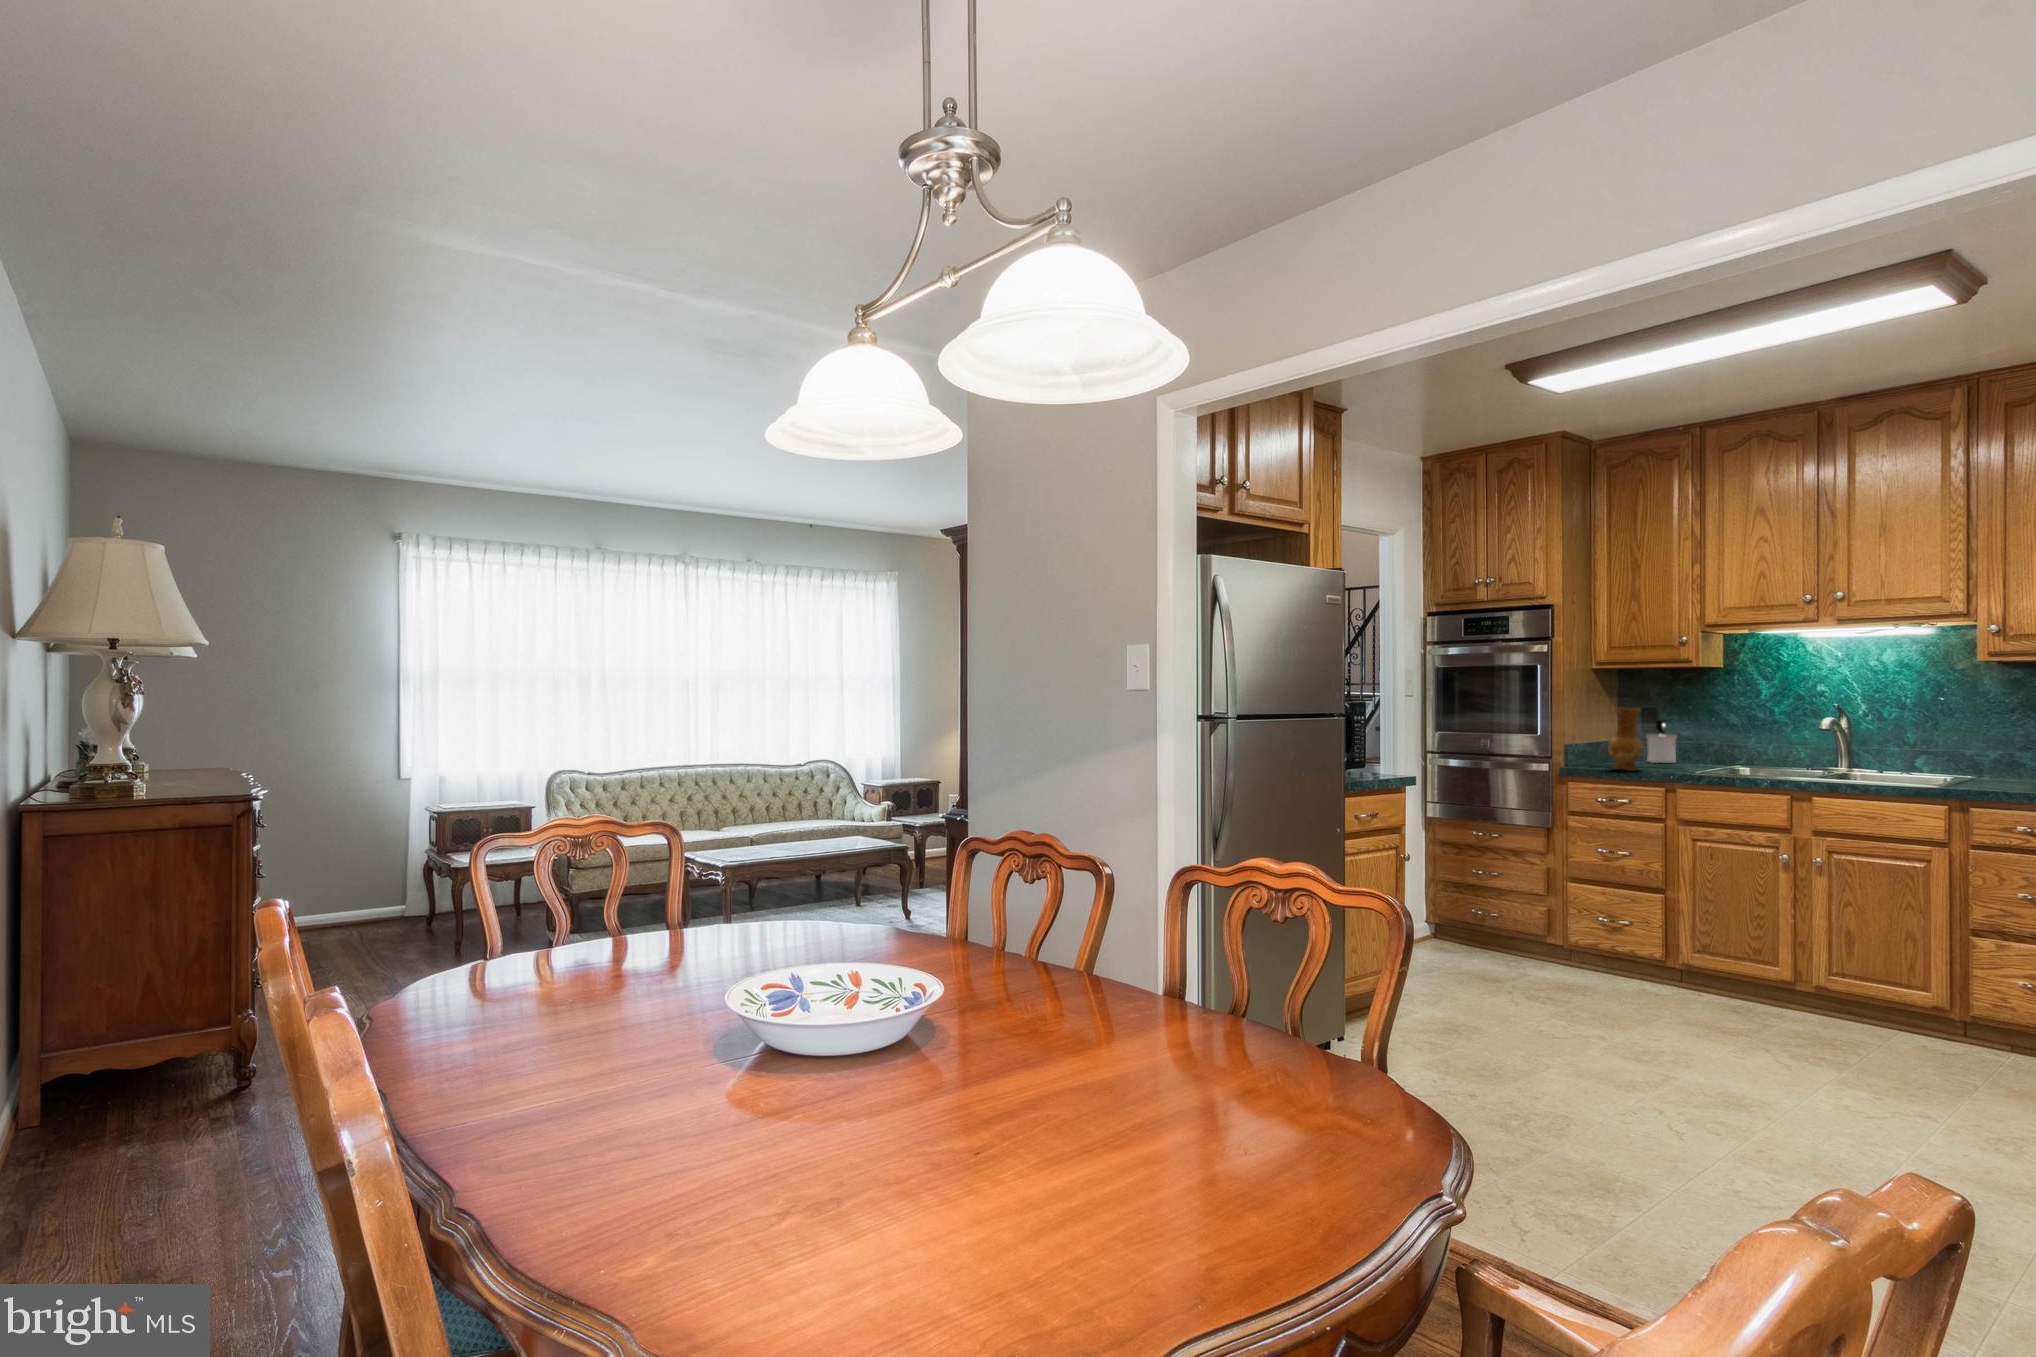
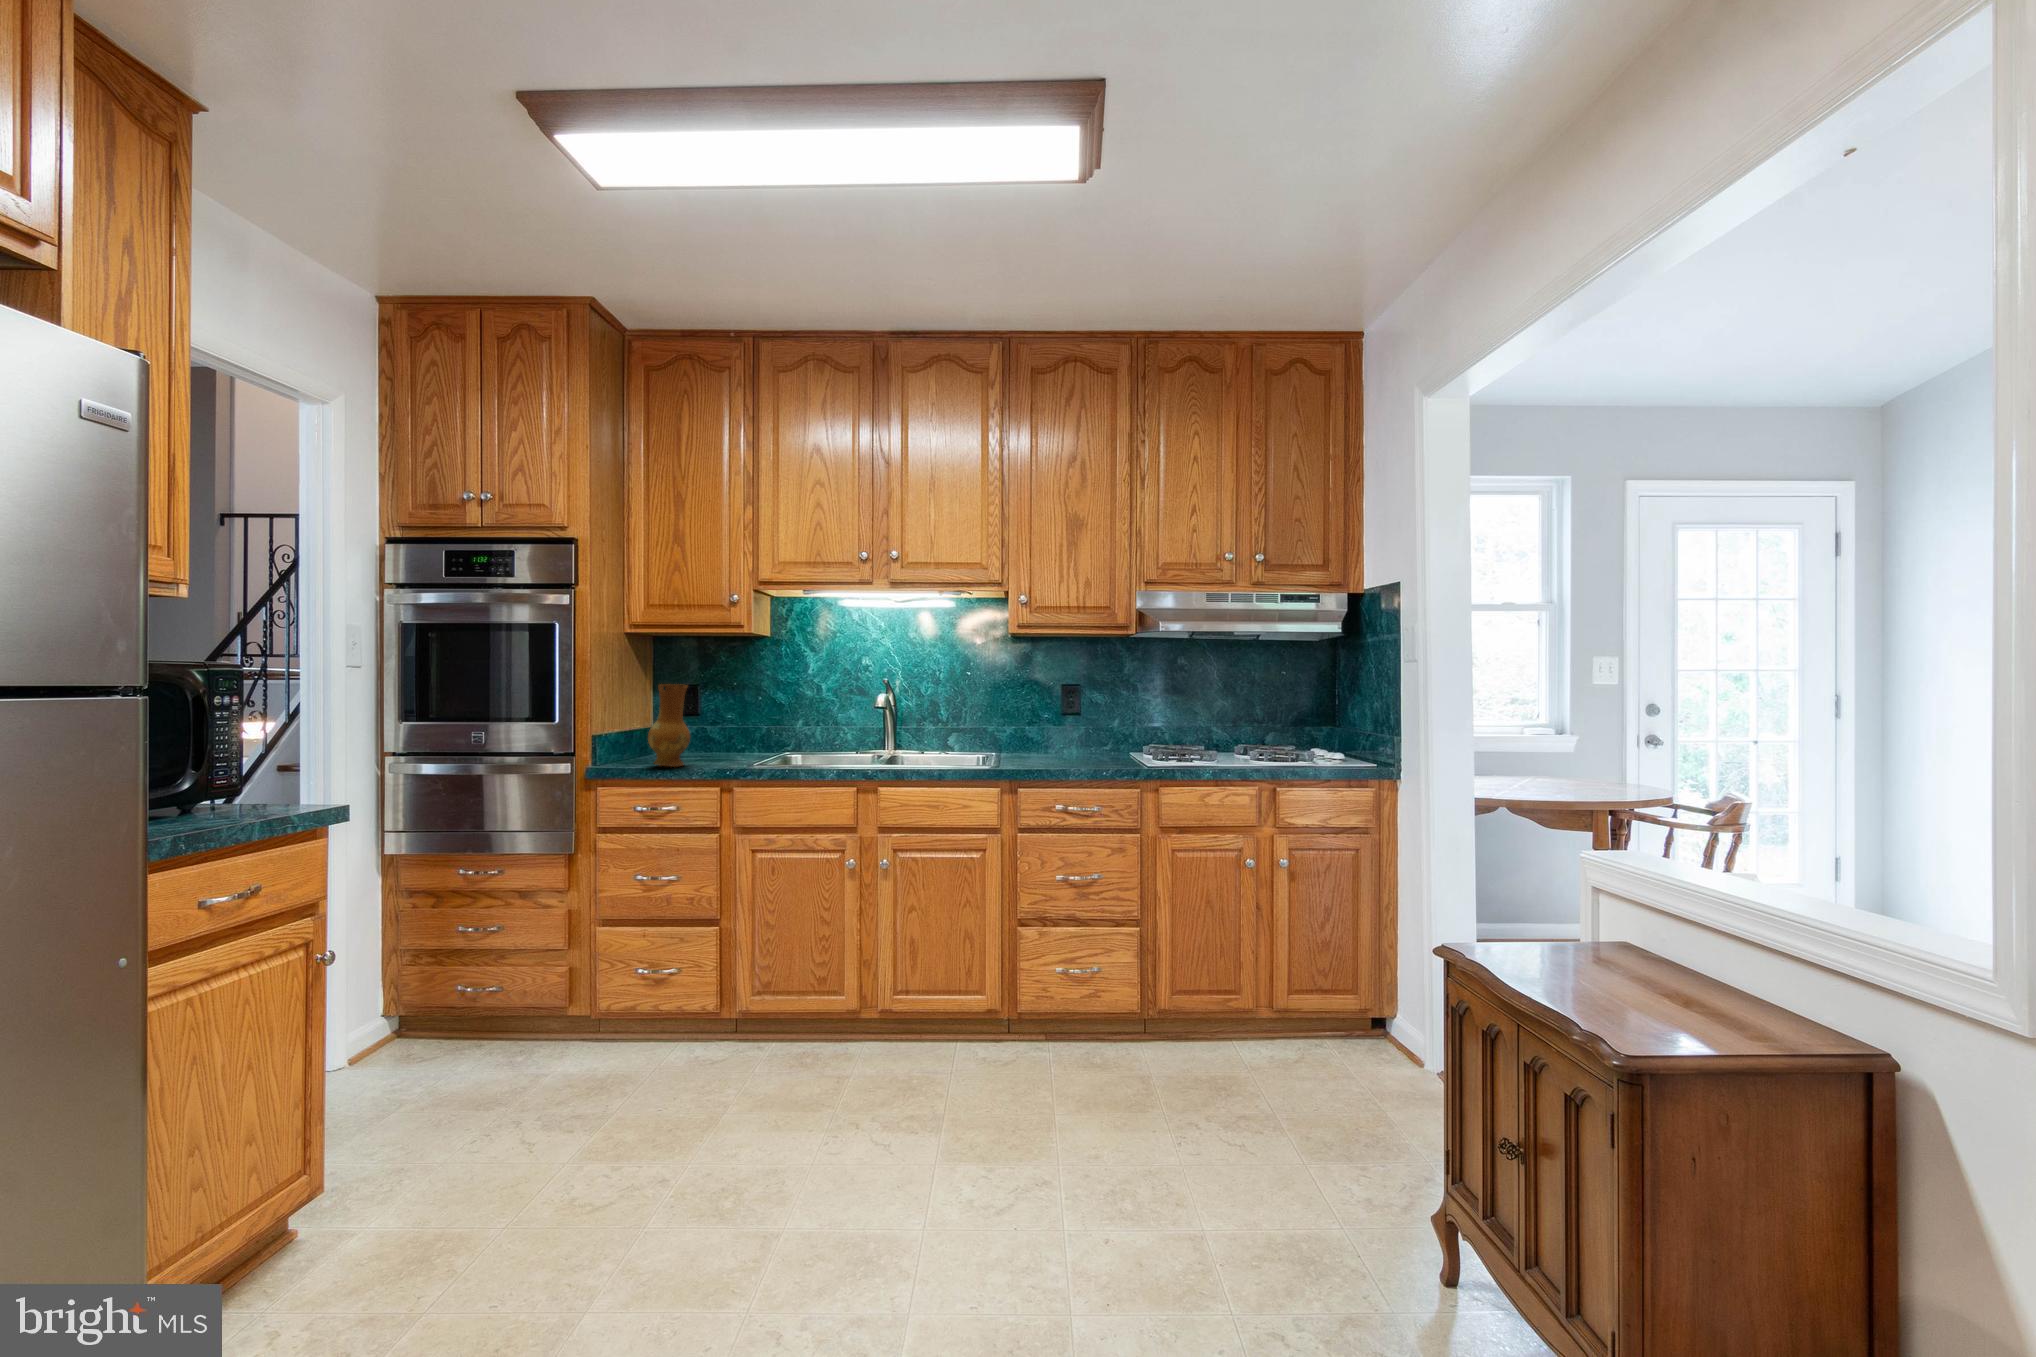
soap dispenser: present [1646,720,1677,763] -> none [687,700,720,753]

